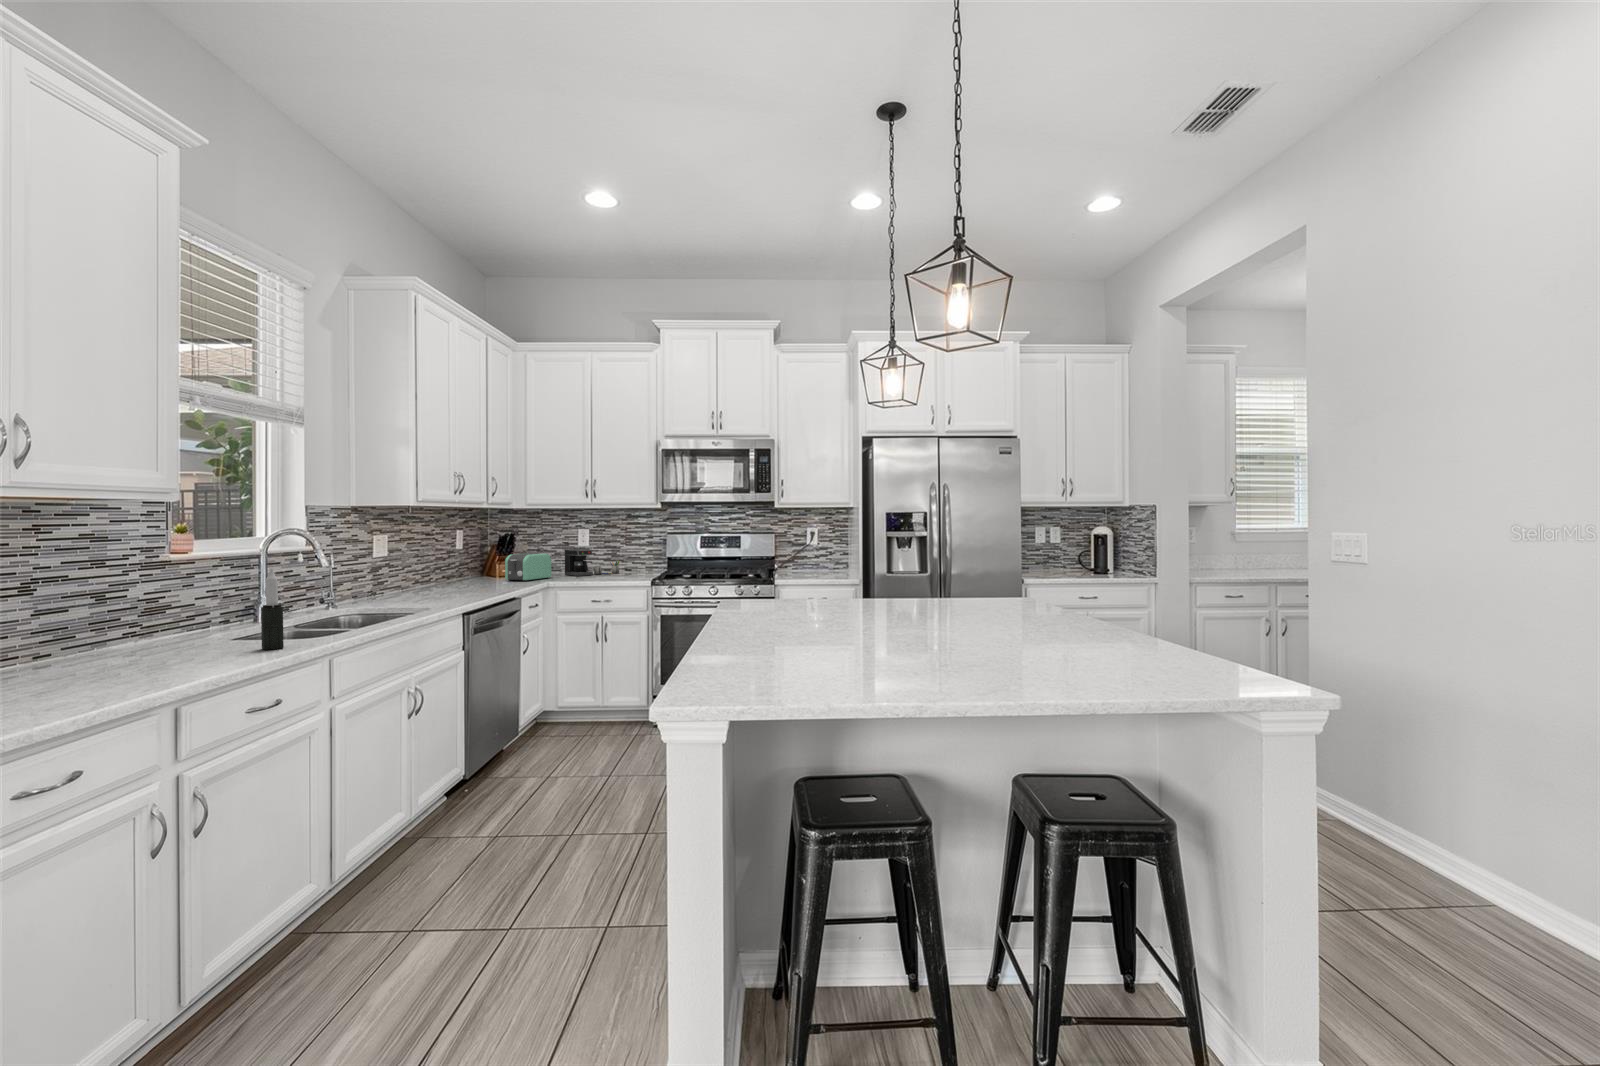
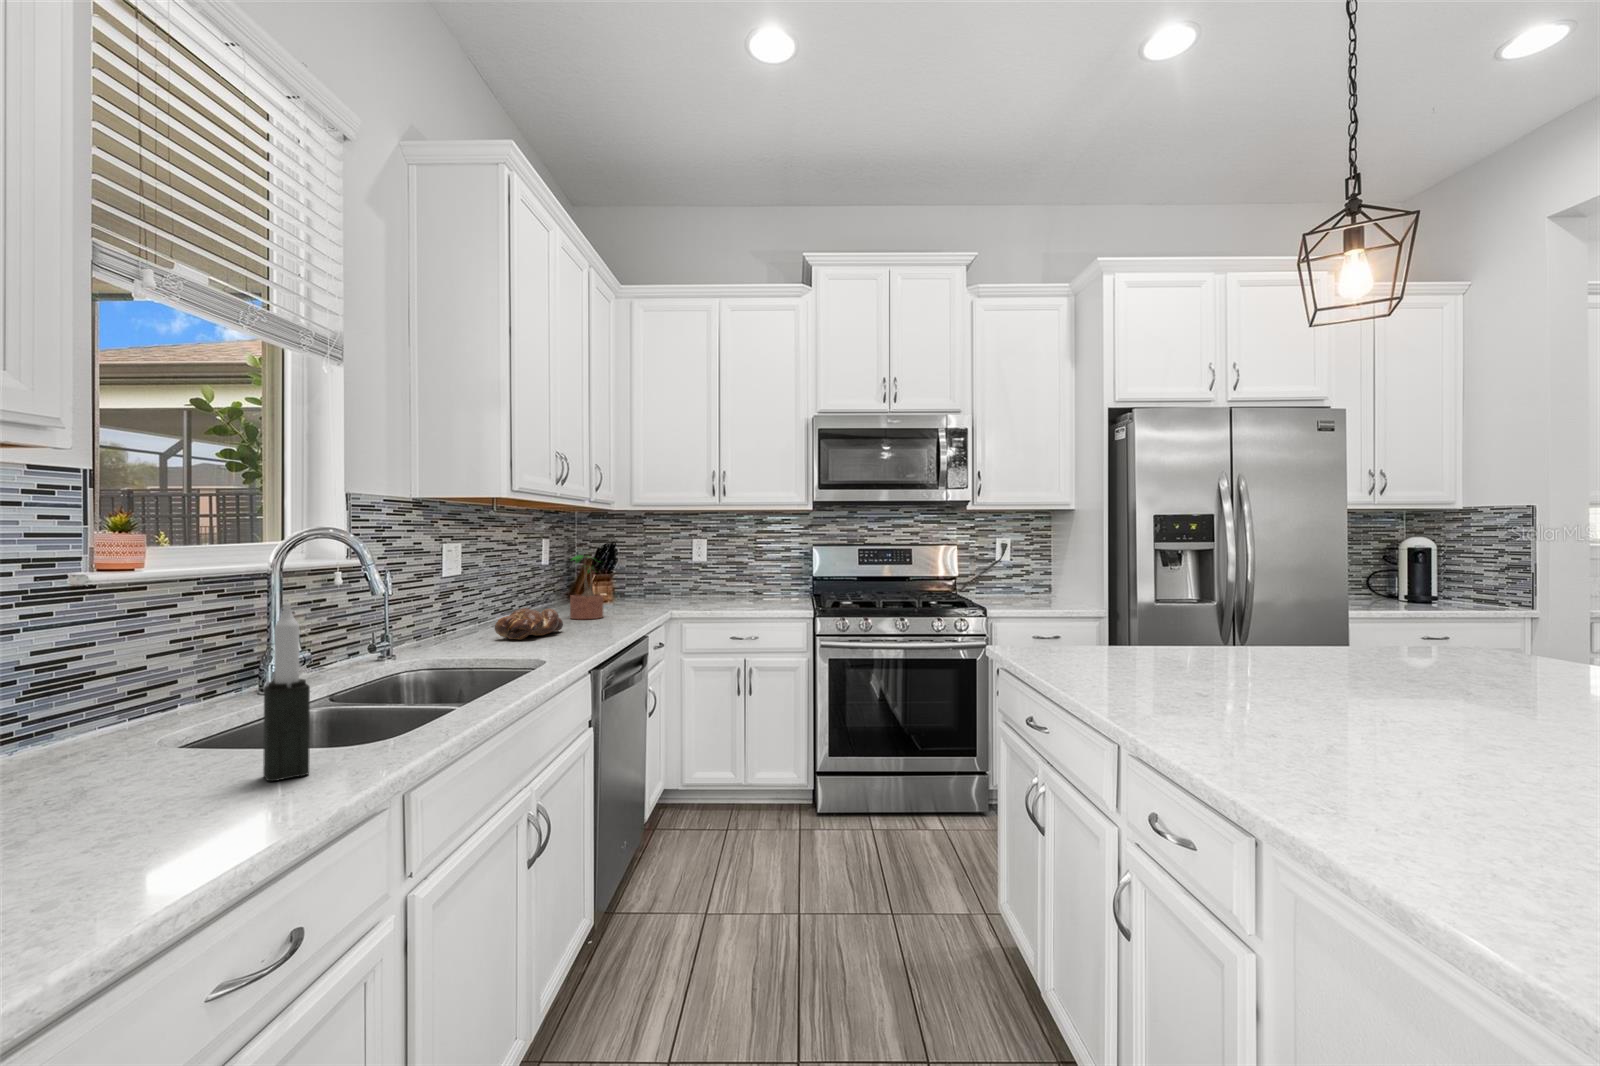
potted plant: none [469,543,495,587] -> present [570,555,603,619]
coffee maker: present [565,549,620,576] -> none [679,565,749,602]
toaster: present [505,553,551,581] -> none [609,571,667,609]
bread loaf: none [408,578,458,598] -> present [495,608,563,640]

